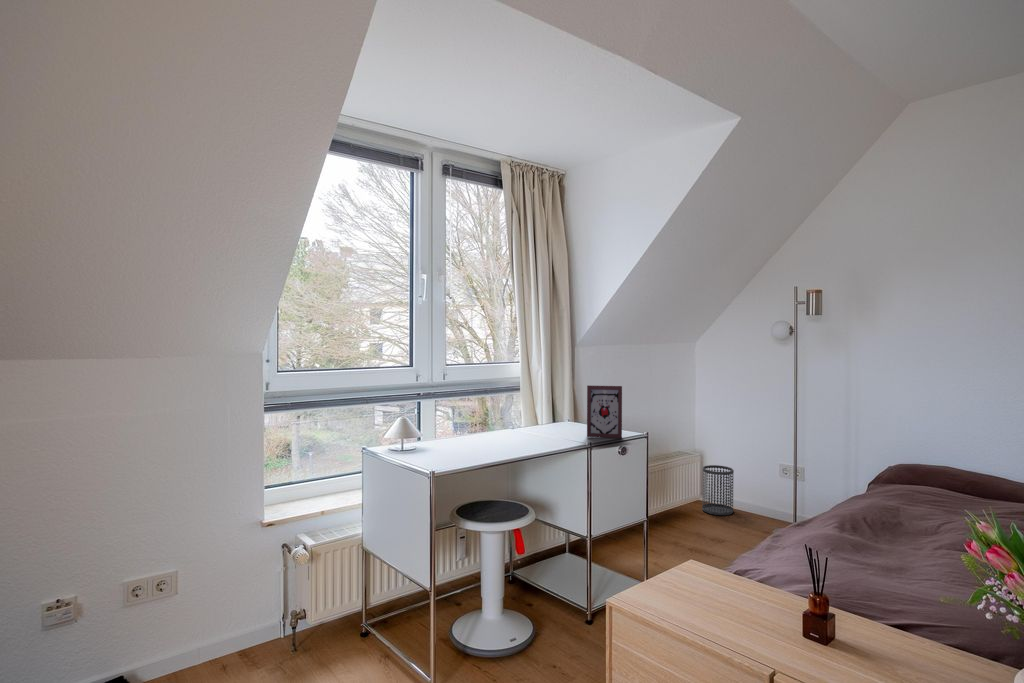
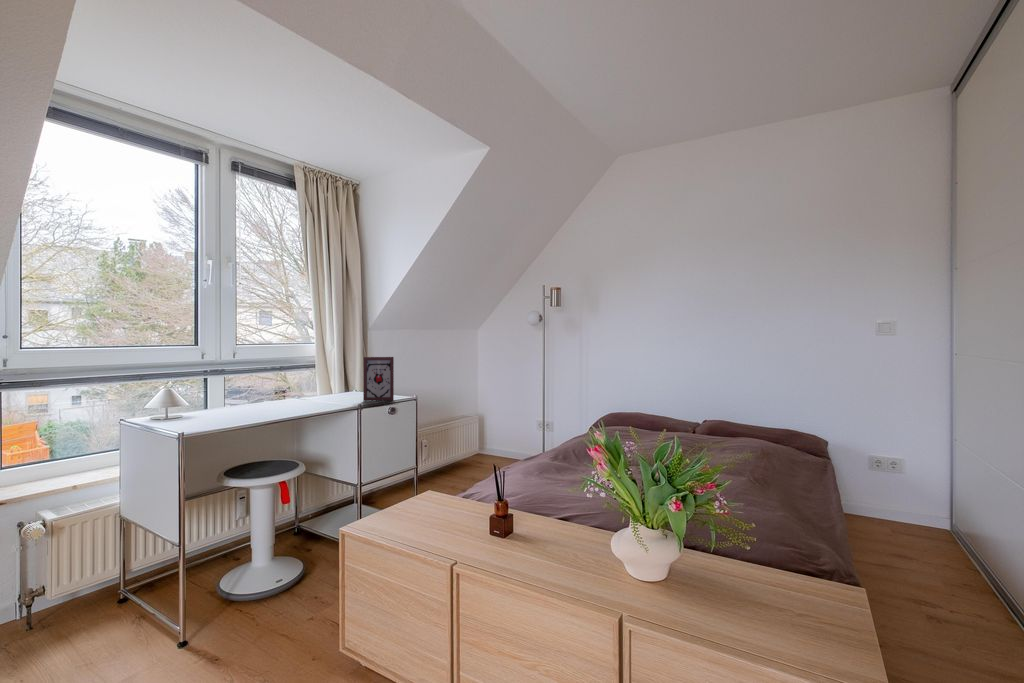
wastebasket: present [702,465,734,515] -> none [480,426,503,464]

